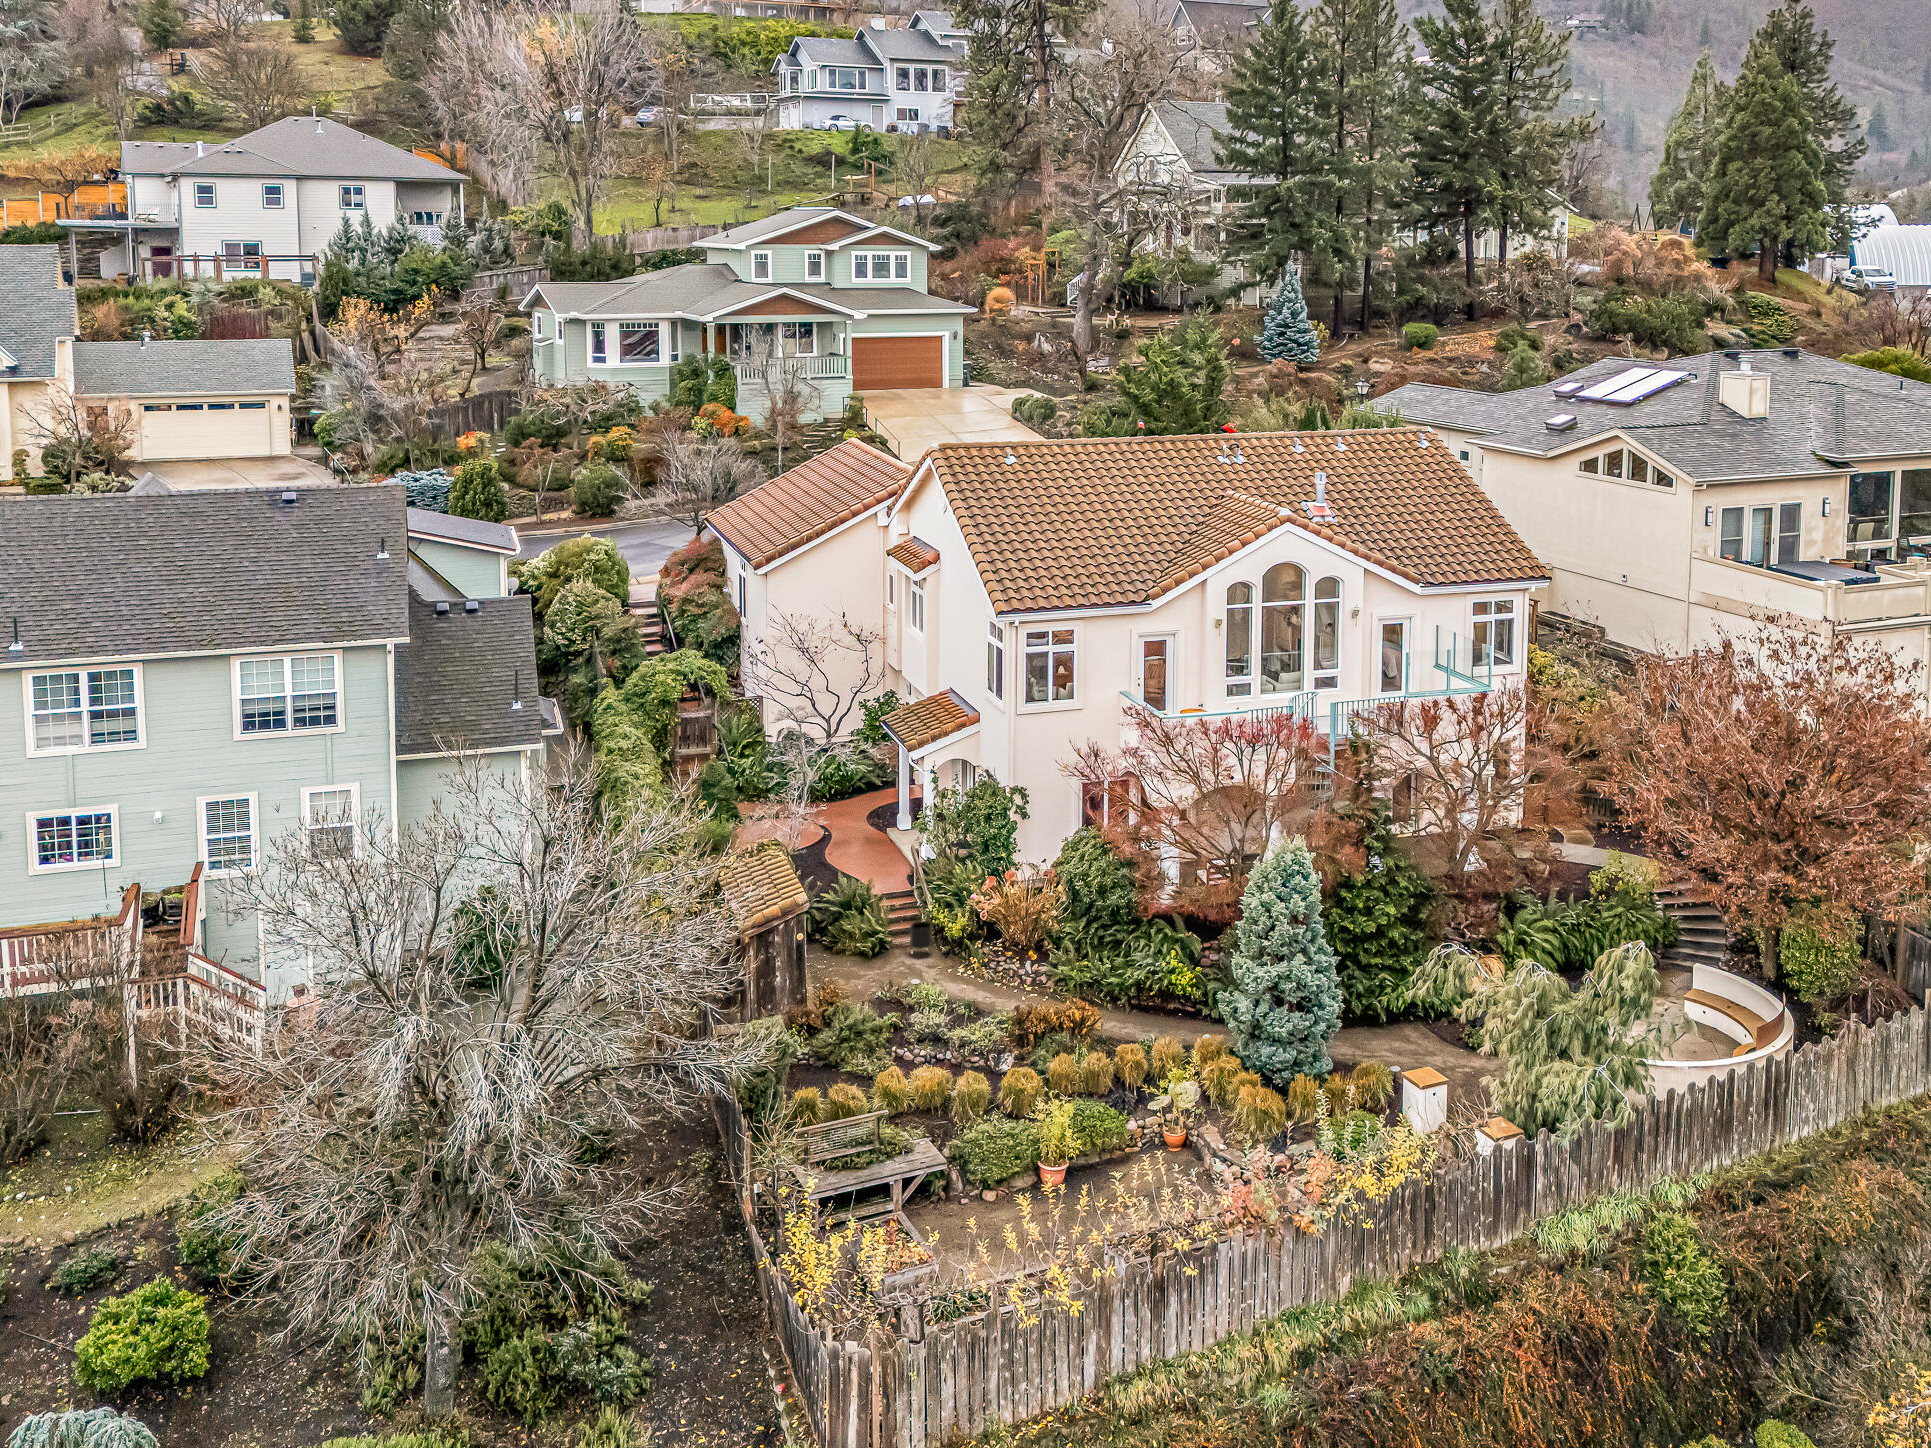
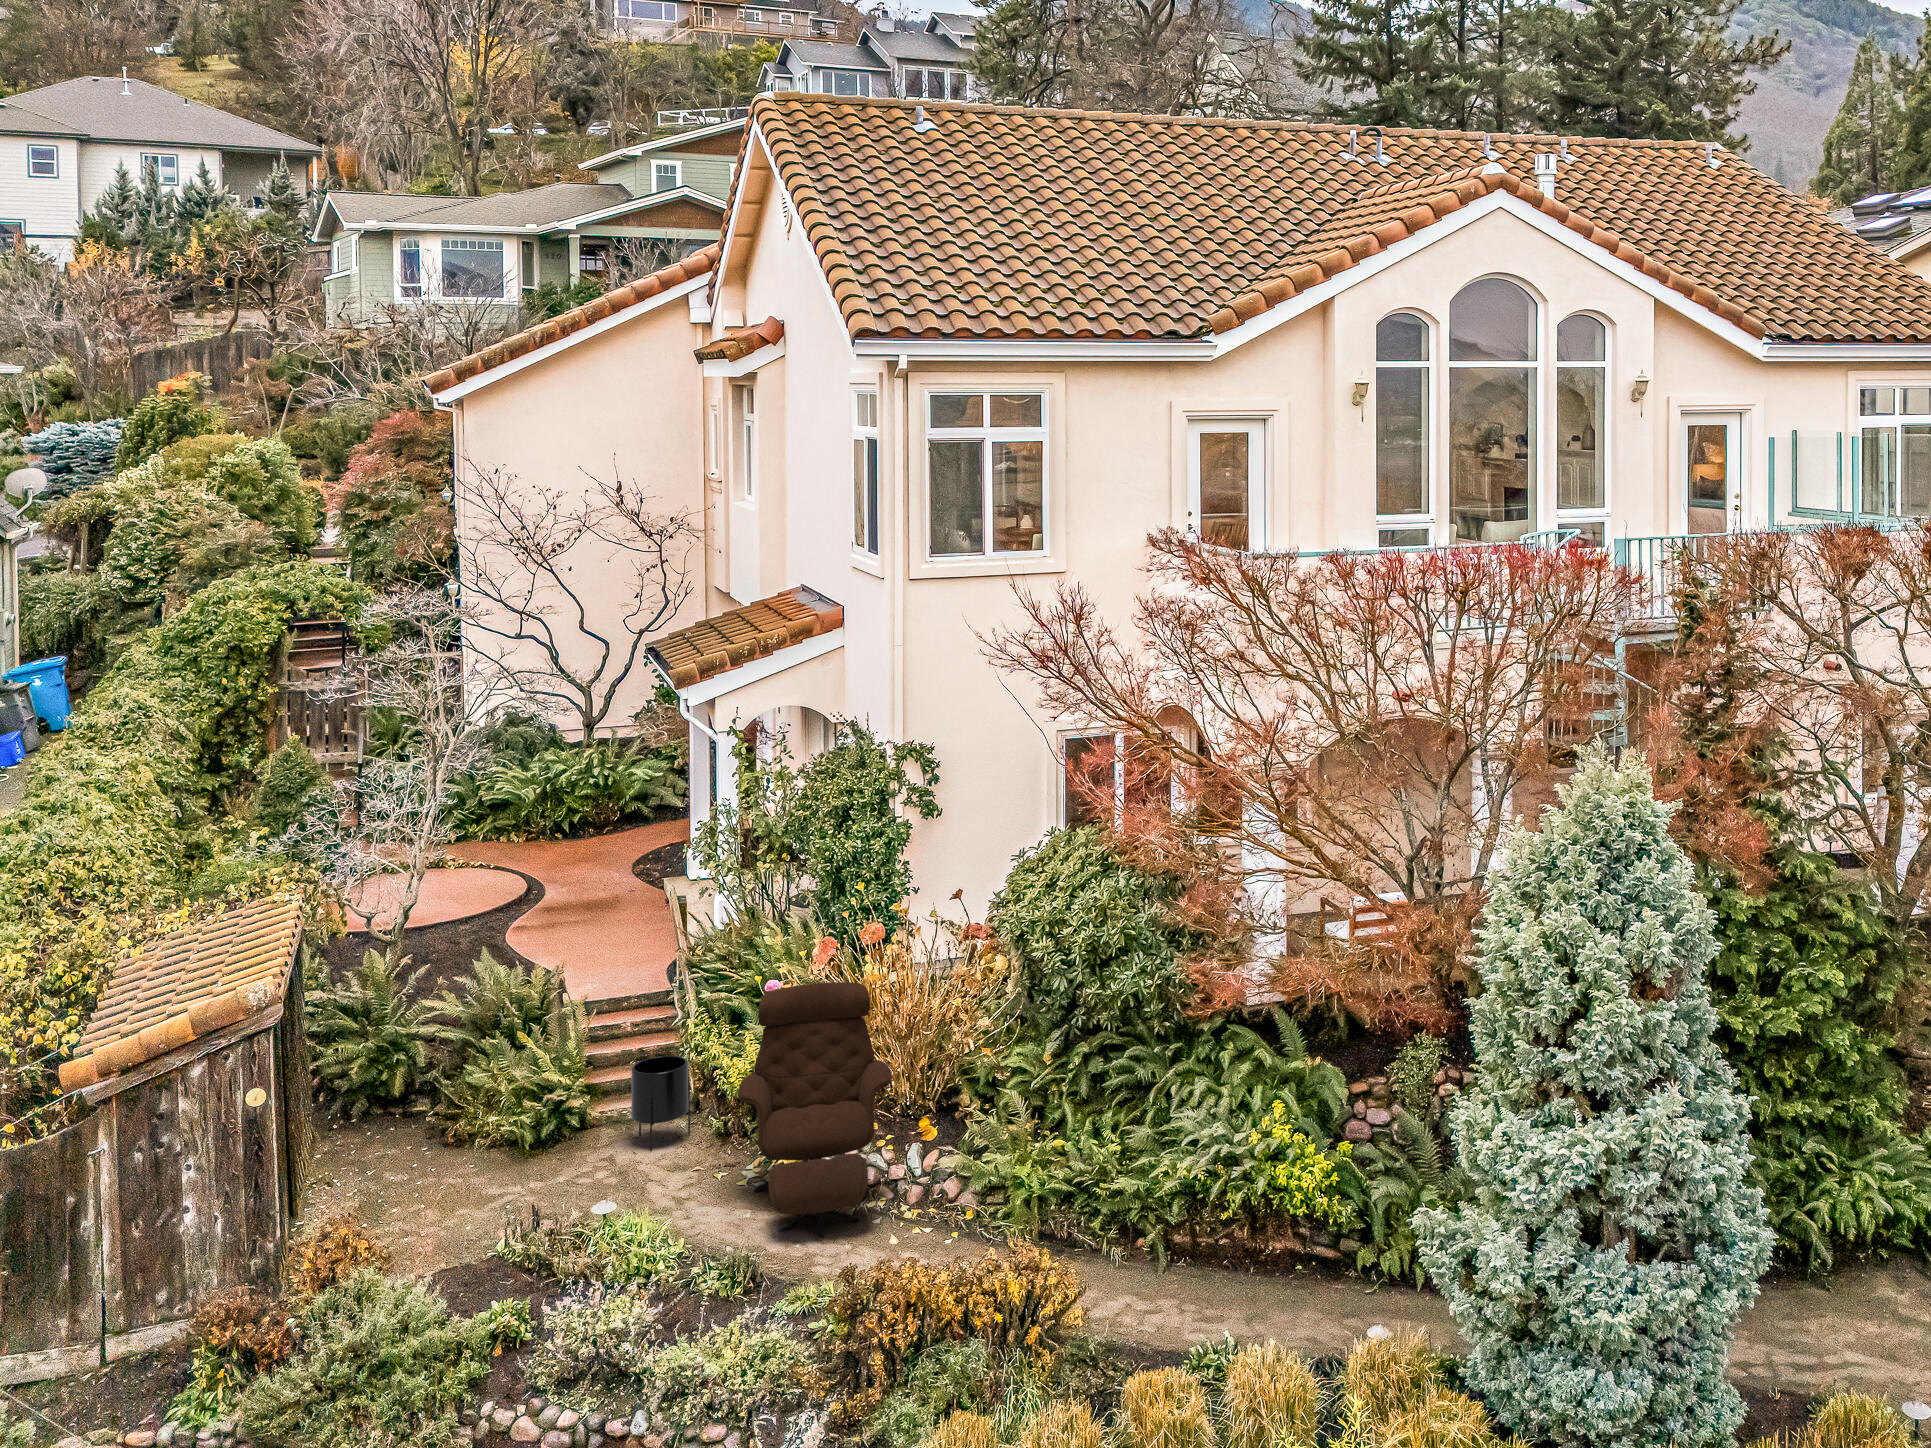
lounge chair: none [960,896,1019,997] -> present [738,982,892,1238]

